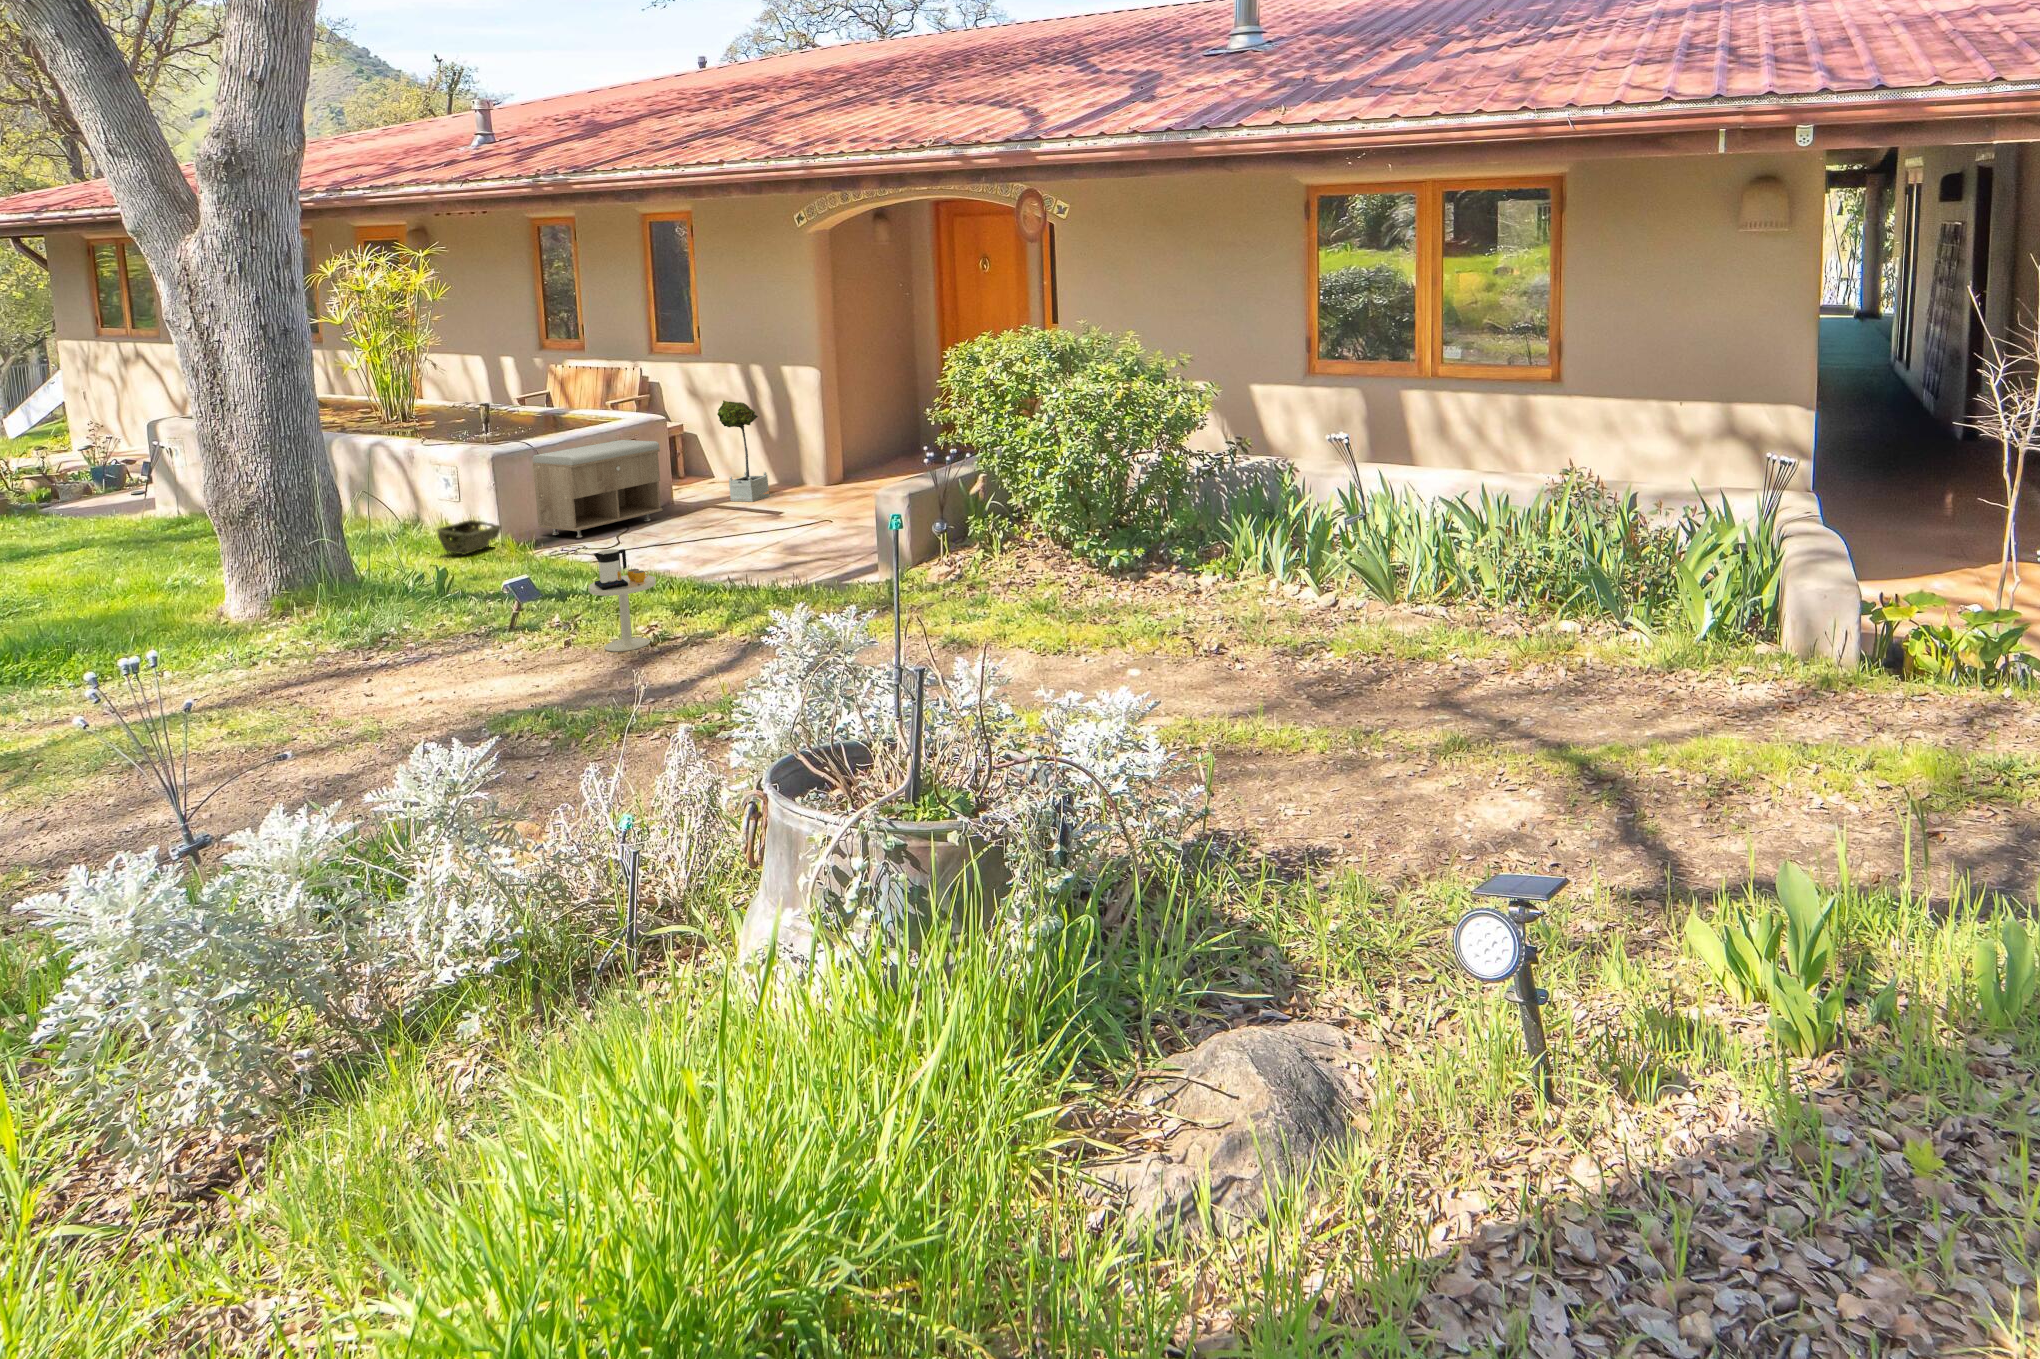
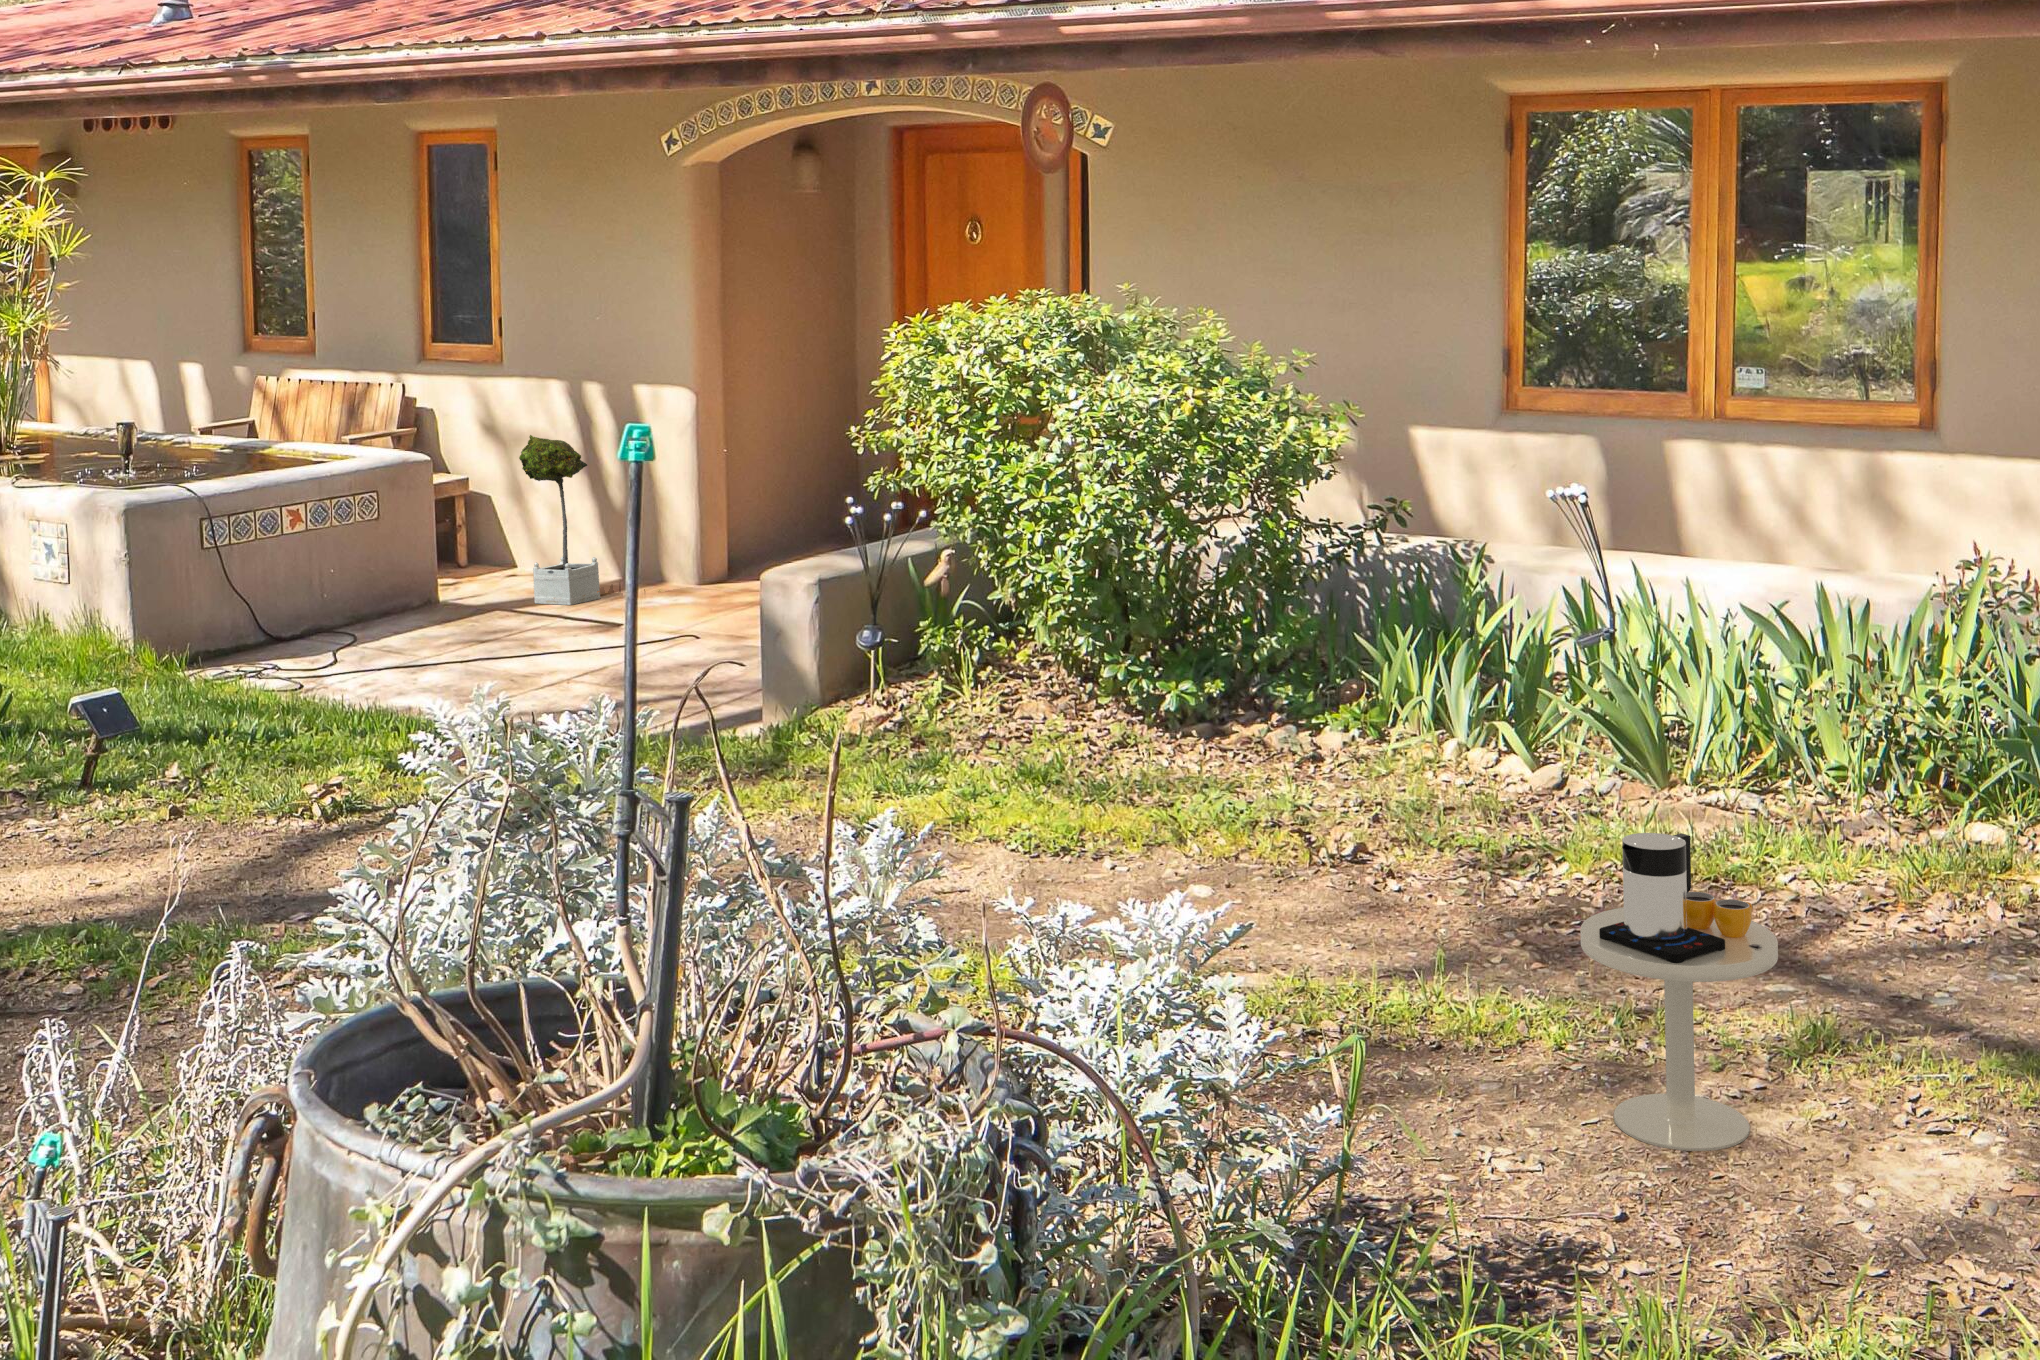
storage bench: present [533,440,663,538] -> none [195,493,415,650]
woven basket: present [437,520,501,555] -> none [16,613,132,670]
side table: present [589,549,656,652] -> present [1580,833,1778,1151]

